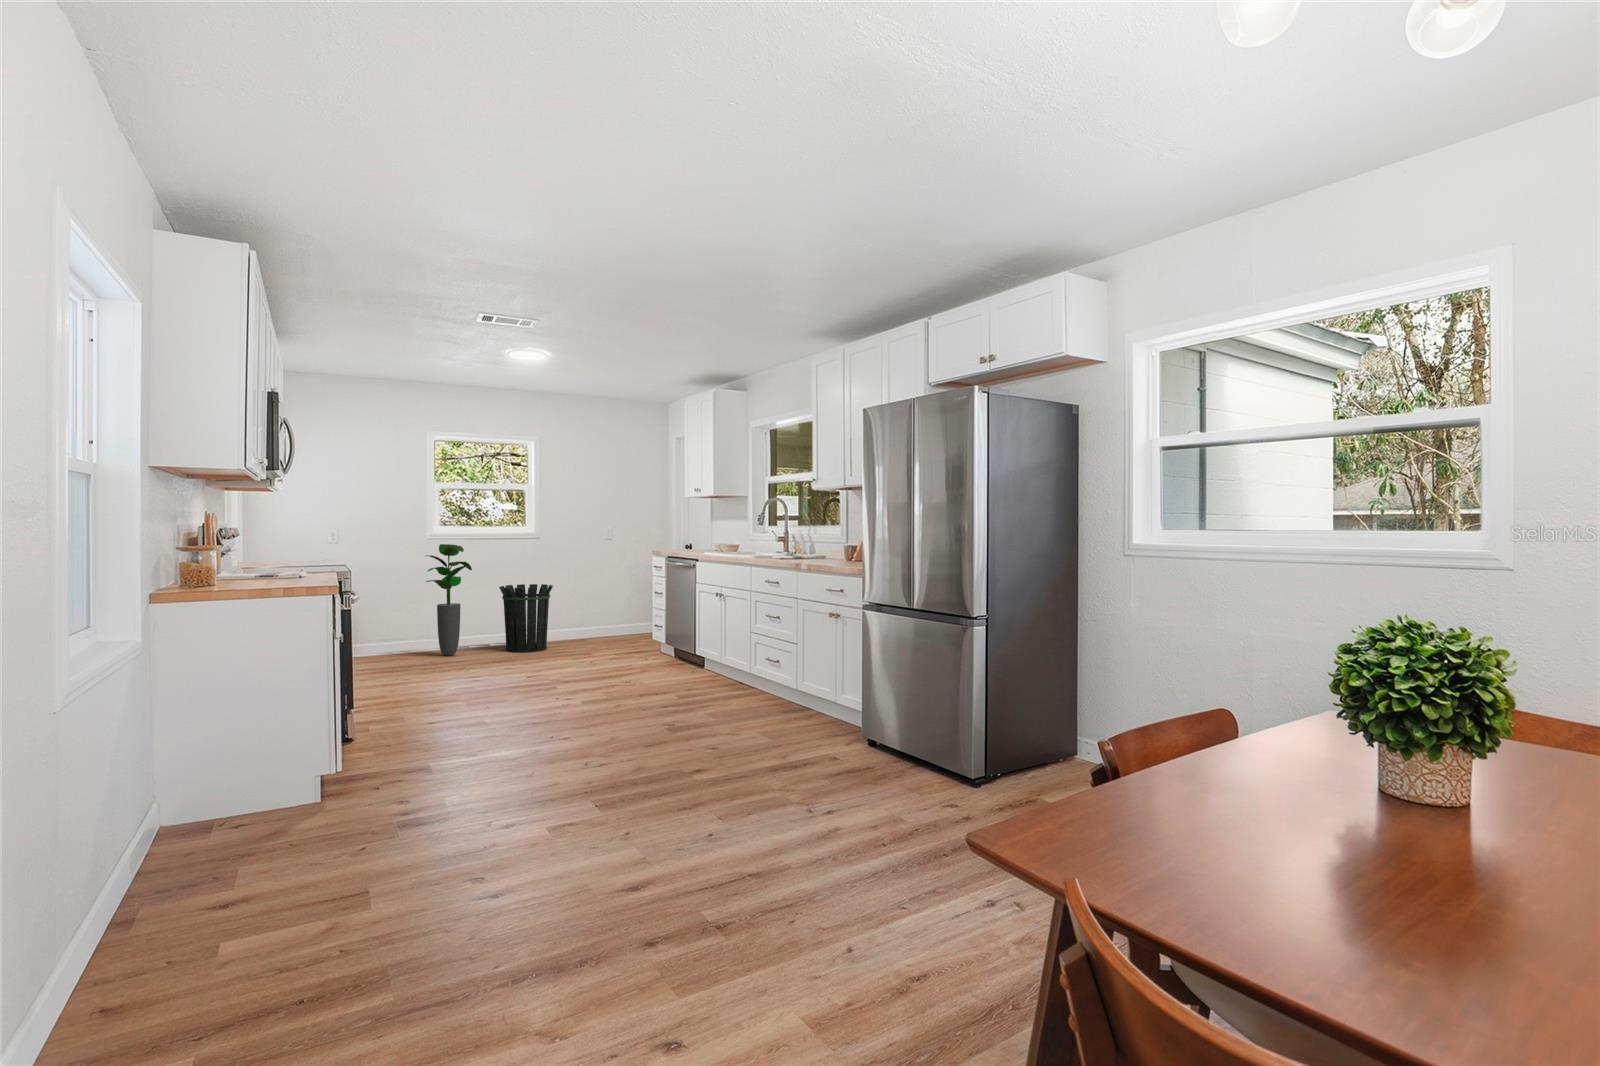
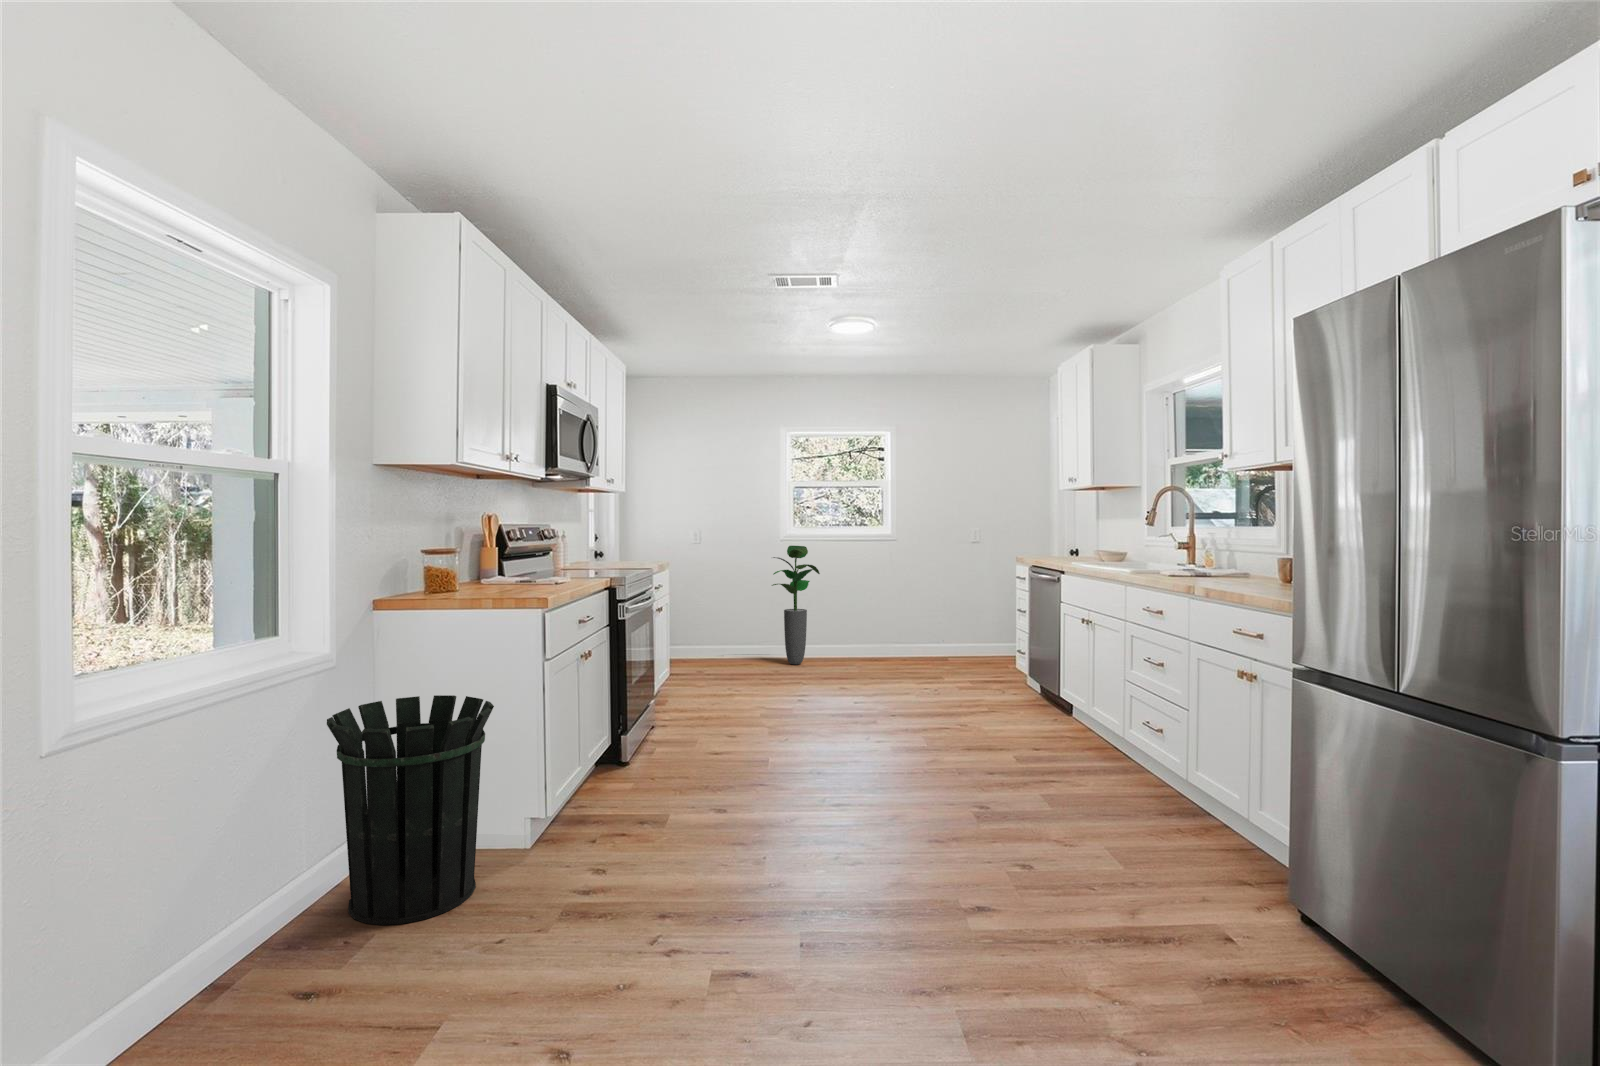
waste bin: present [499,584,553,652] -> present [327,695,494,925]

